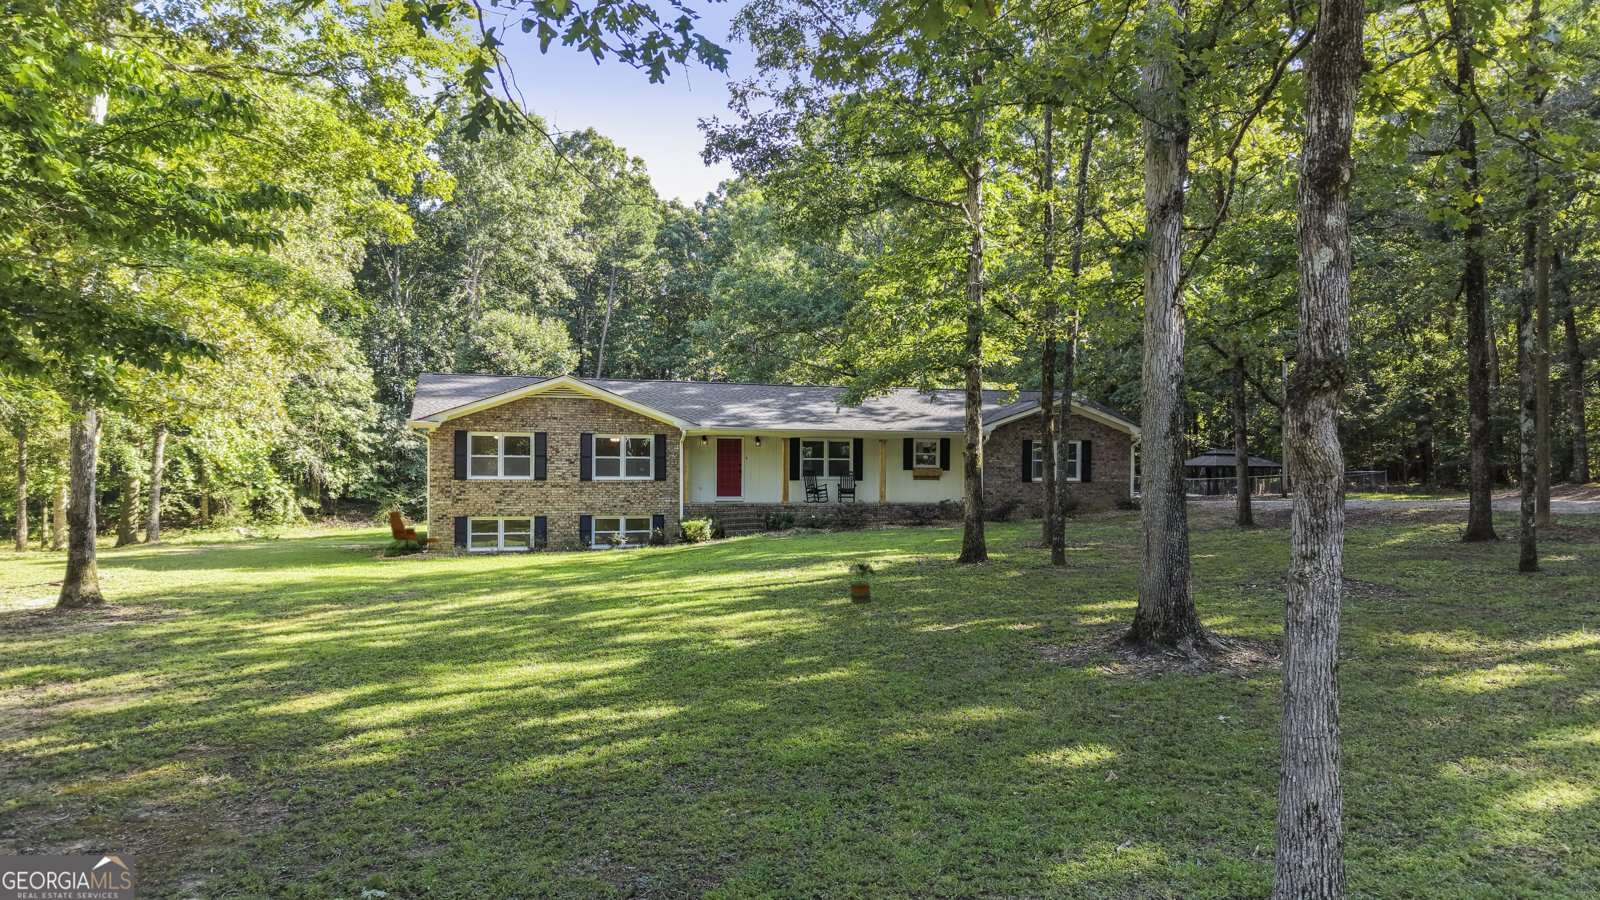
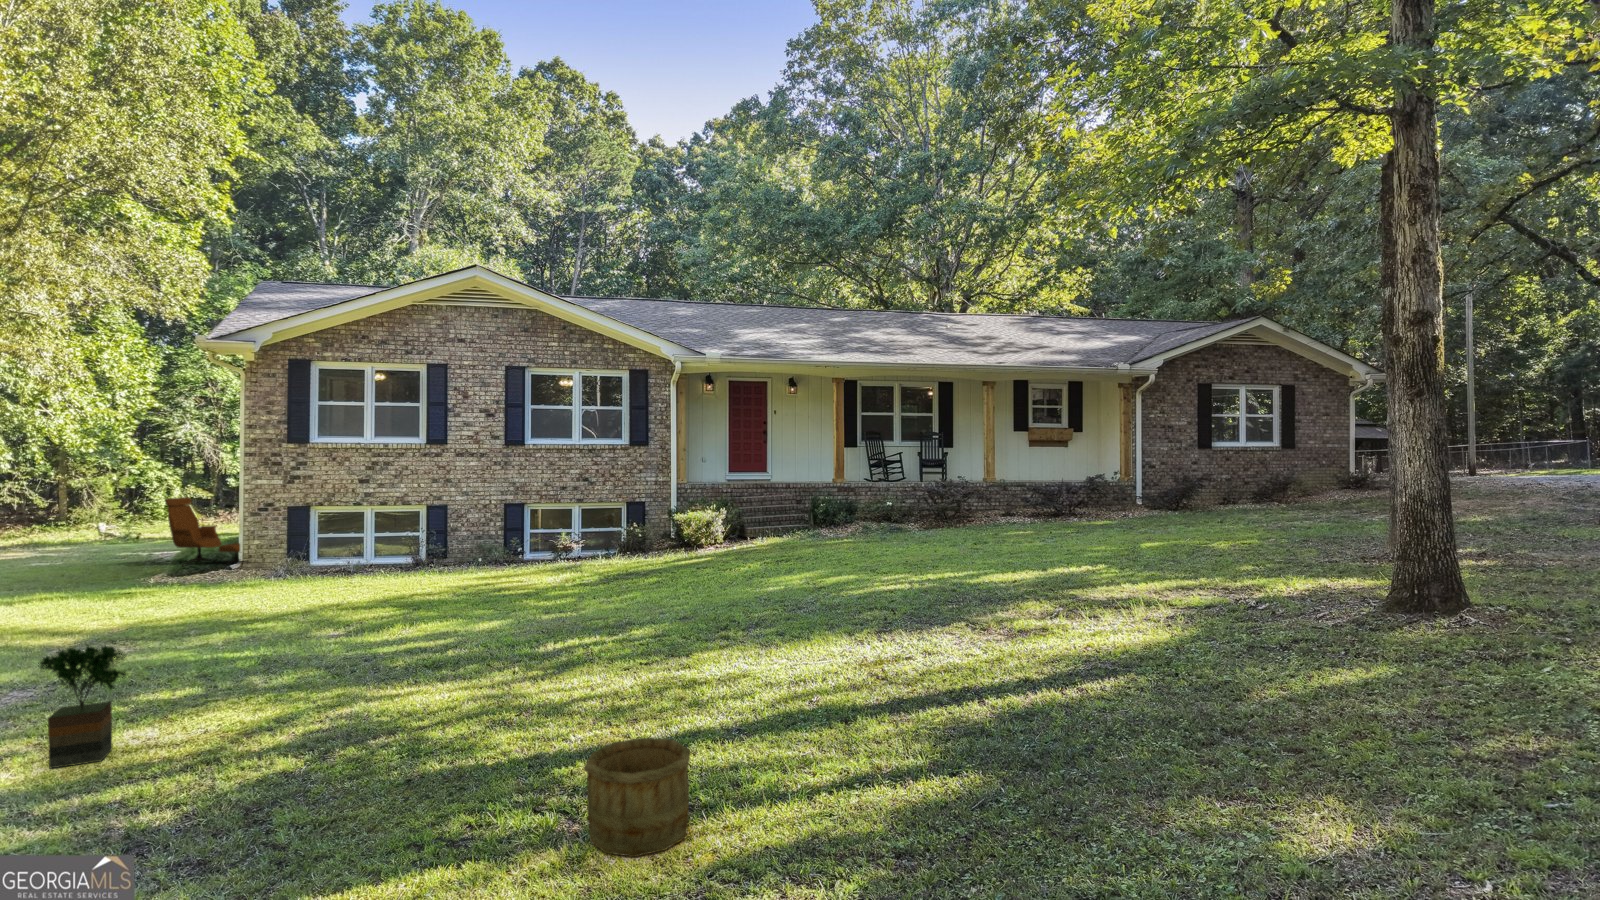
potted tree: present [848,563,876,603] -> present [38,645,126,769]
wooden bucket: none [656,585,685,611] -> present [584,738,690,857]

